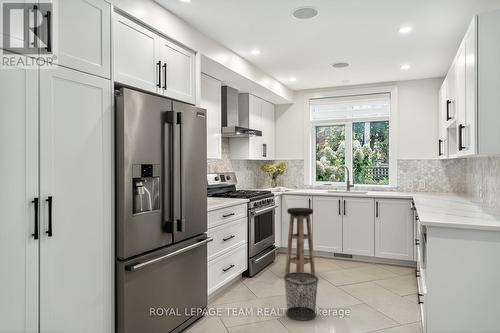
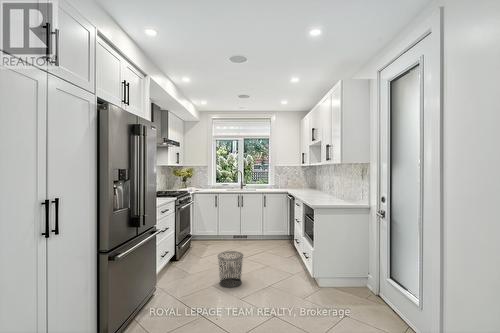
bar stool: present [285,208,315,282] -> none [205,203,228,260]

